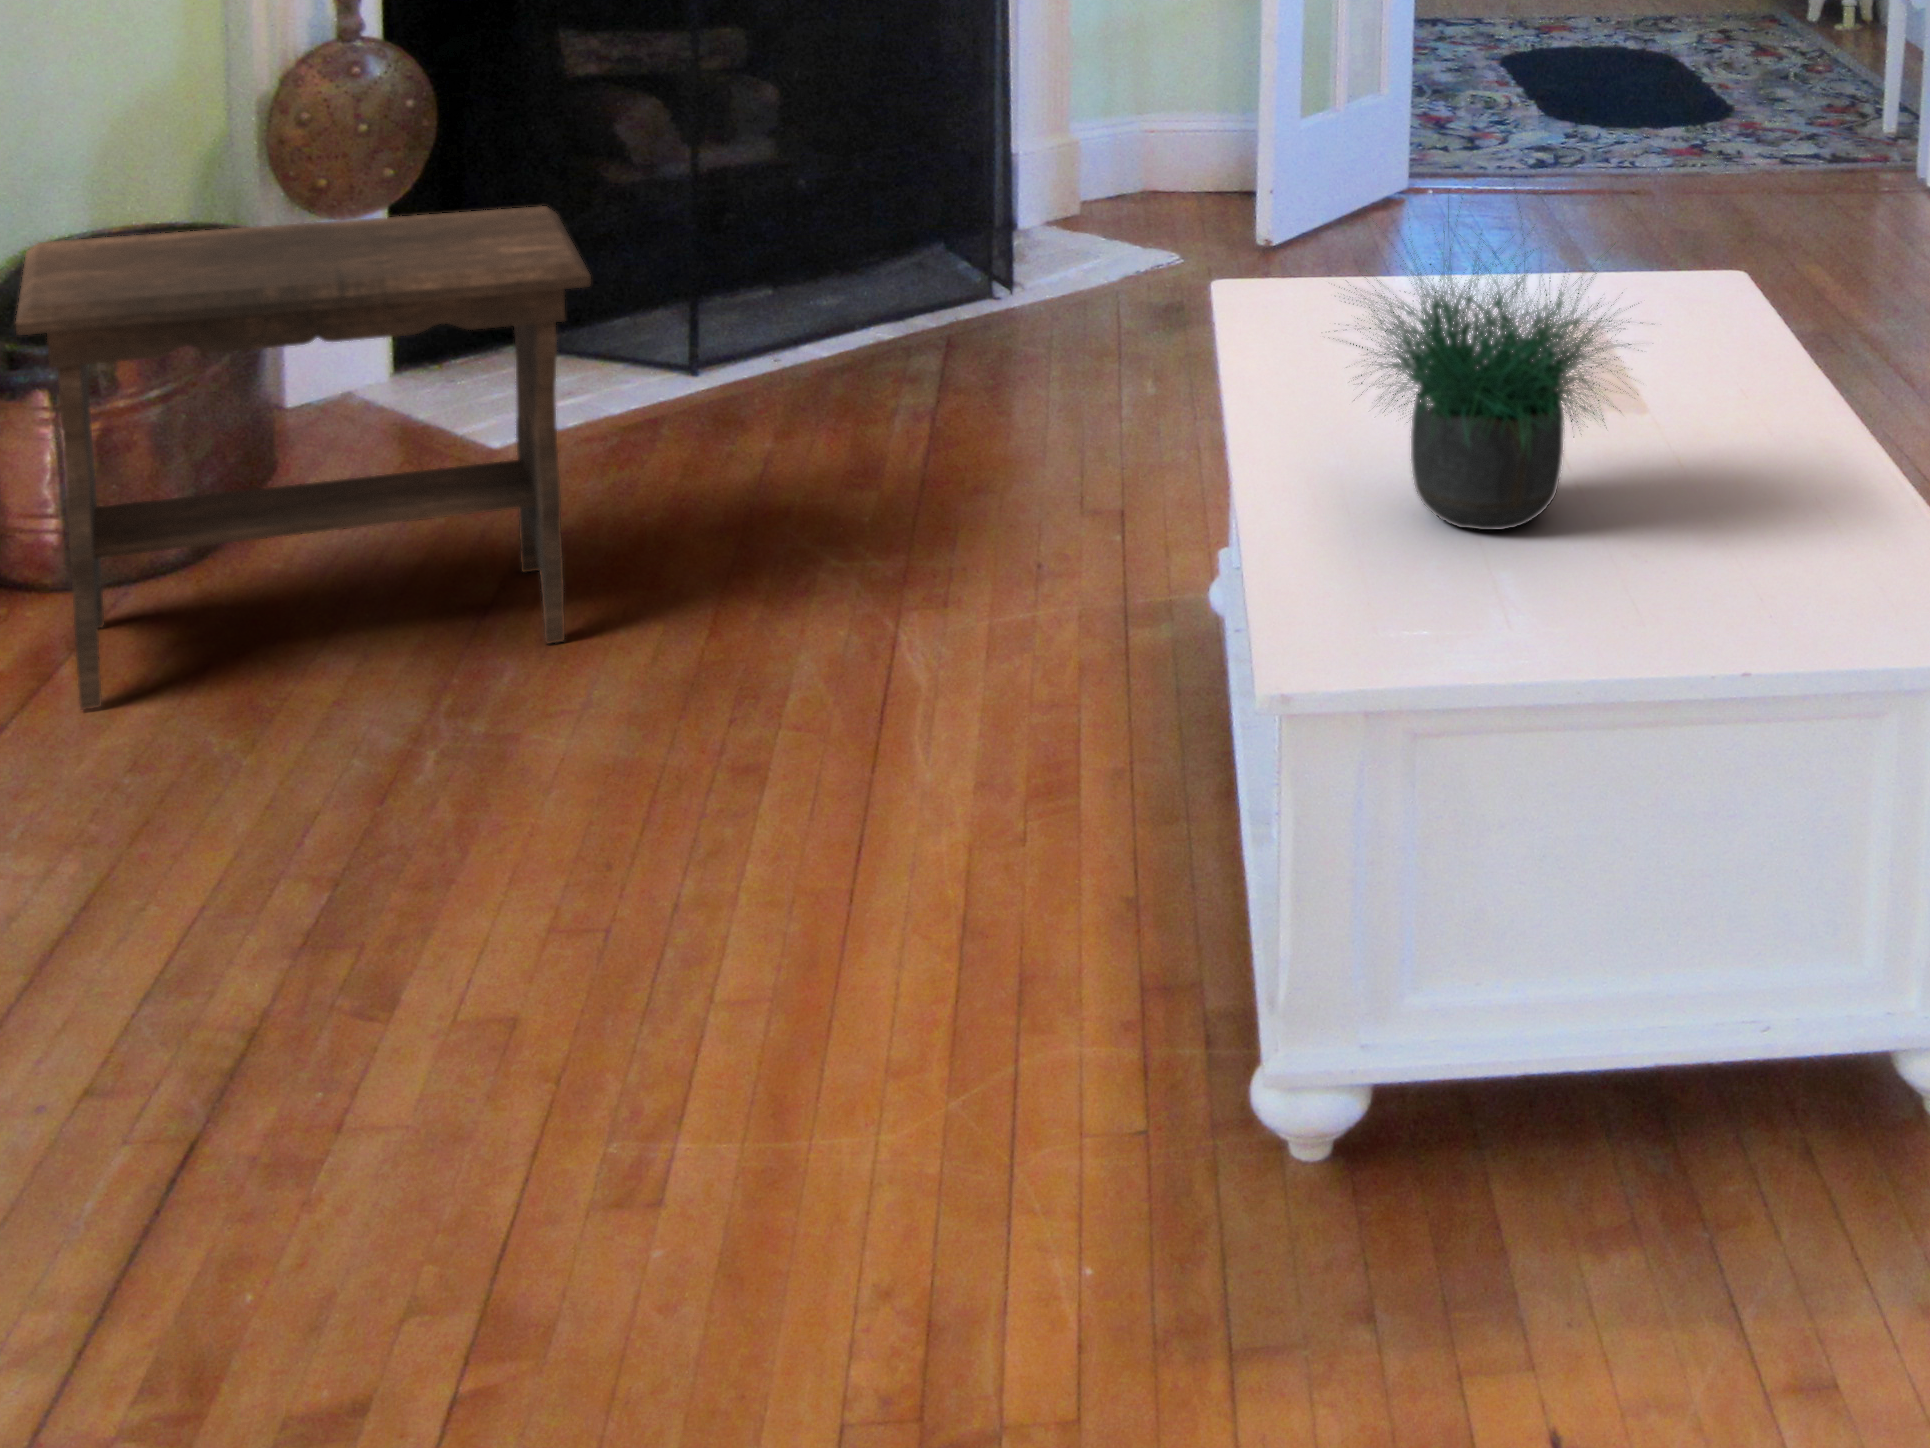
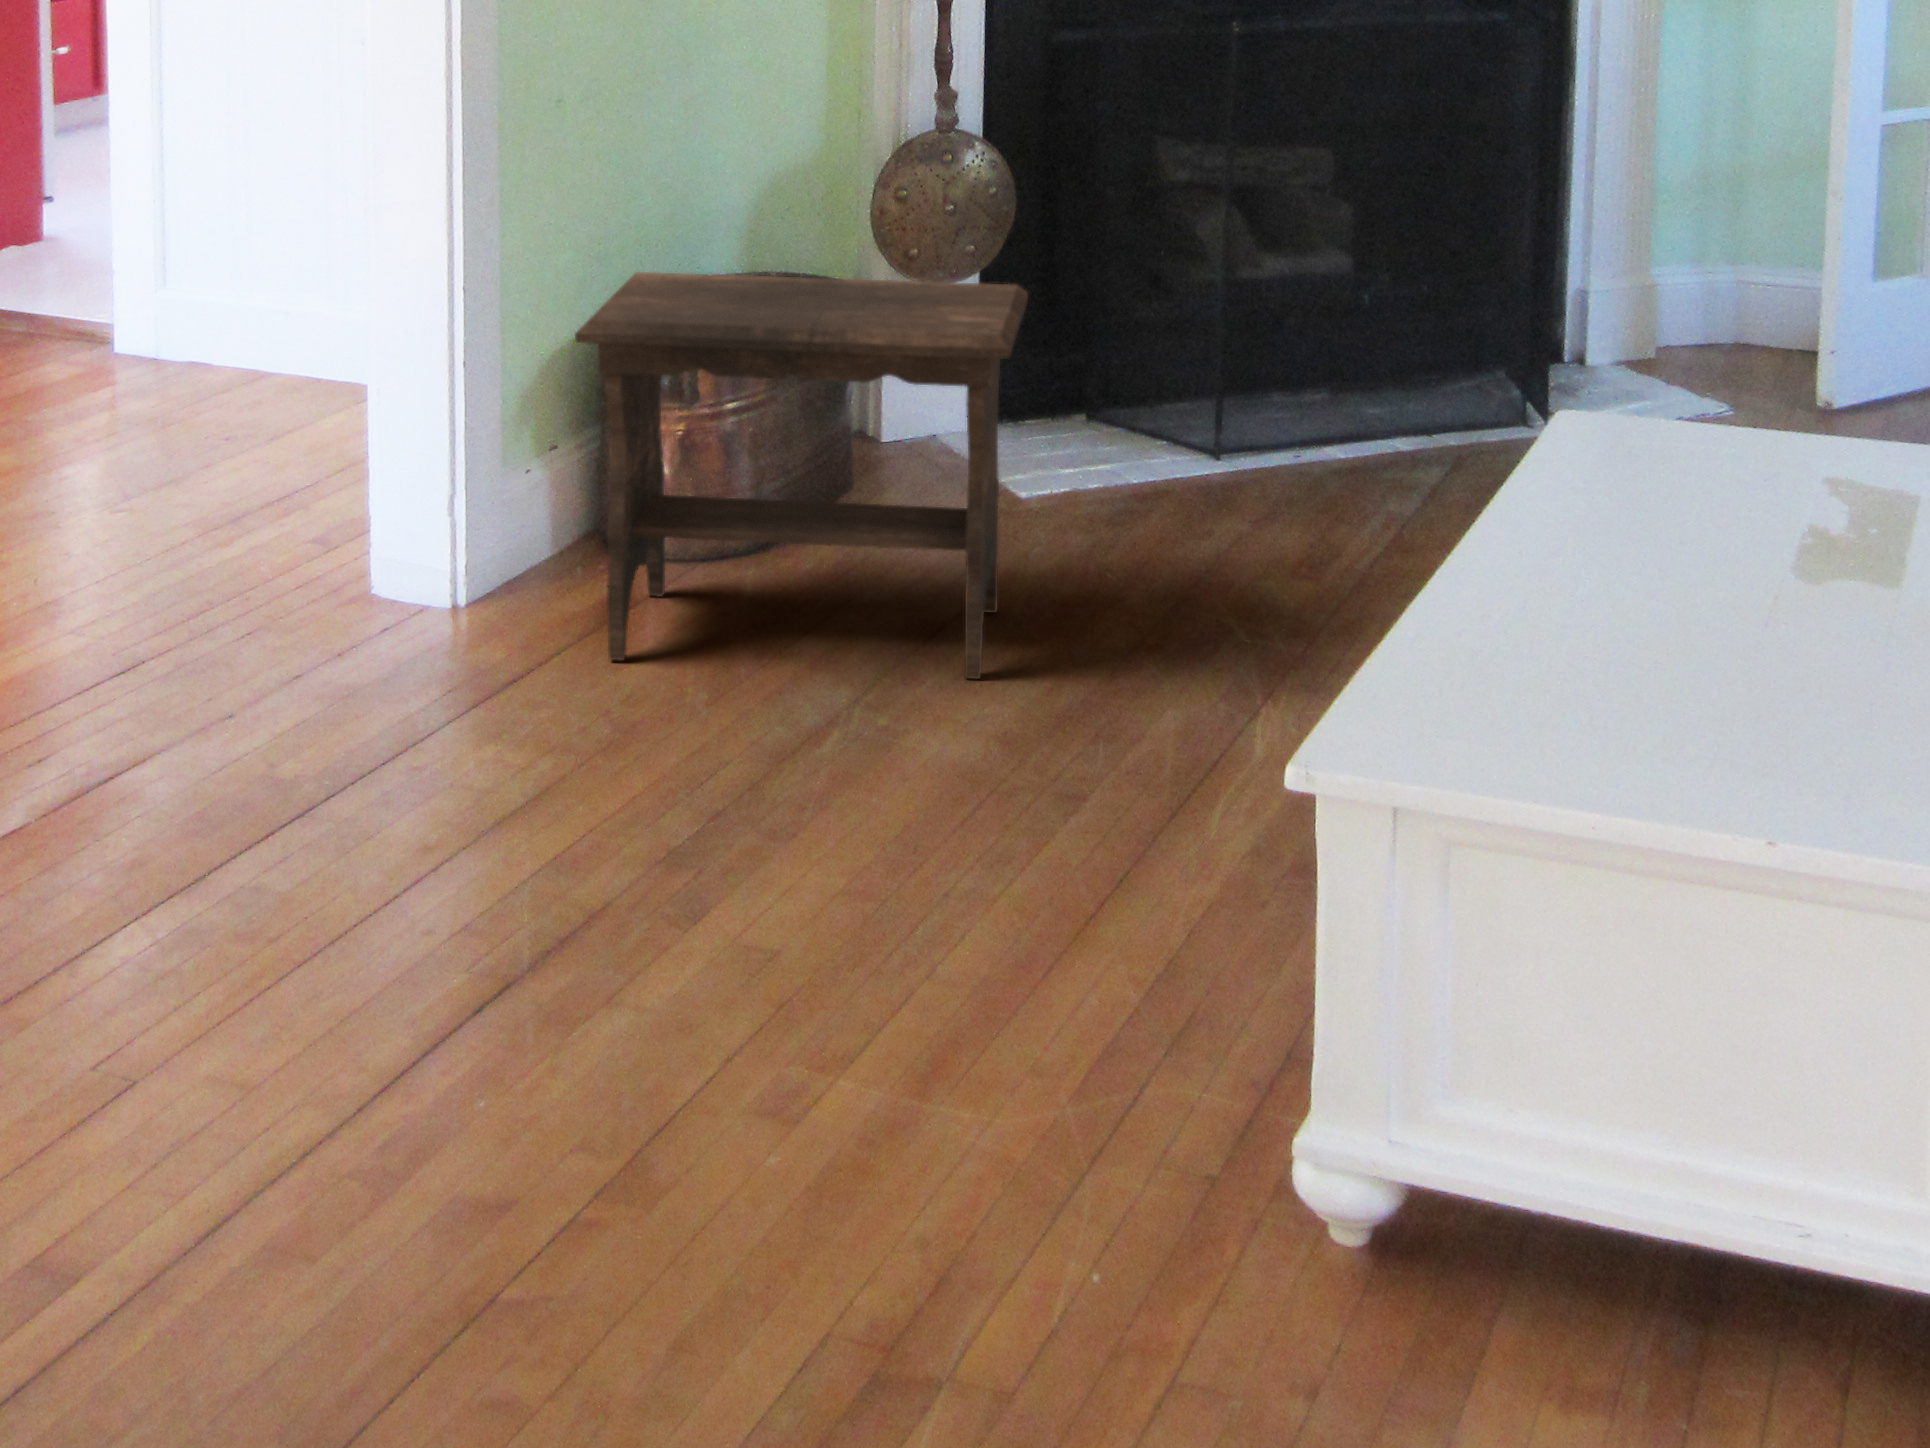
potted plant: present [1349,192,1632,530] -> none [1498,326,1891,733]

